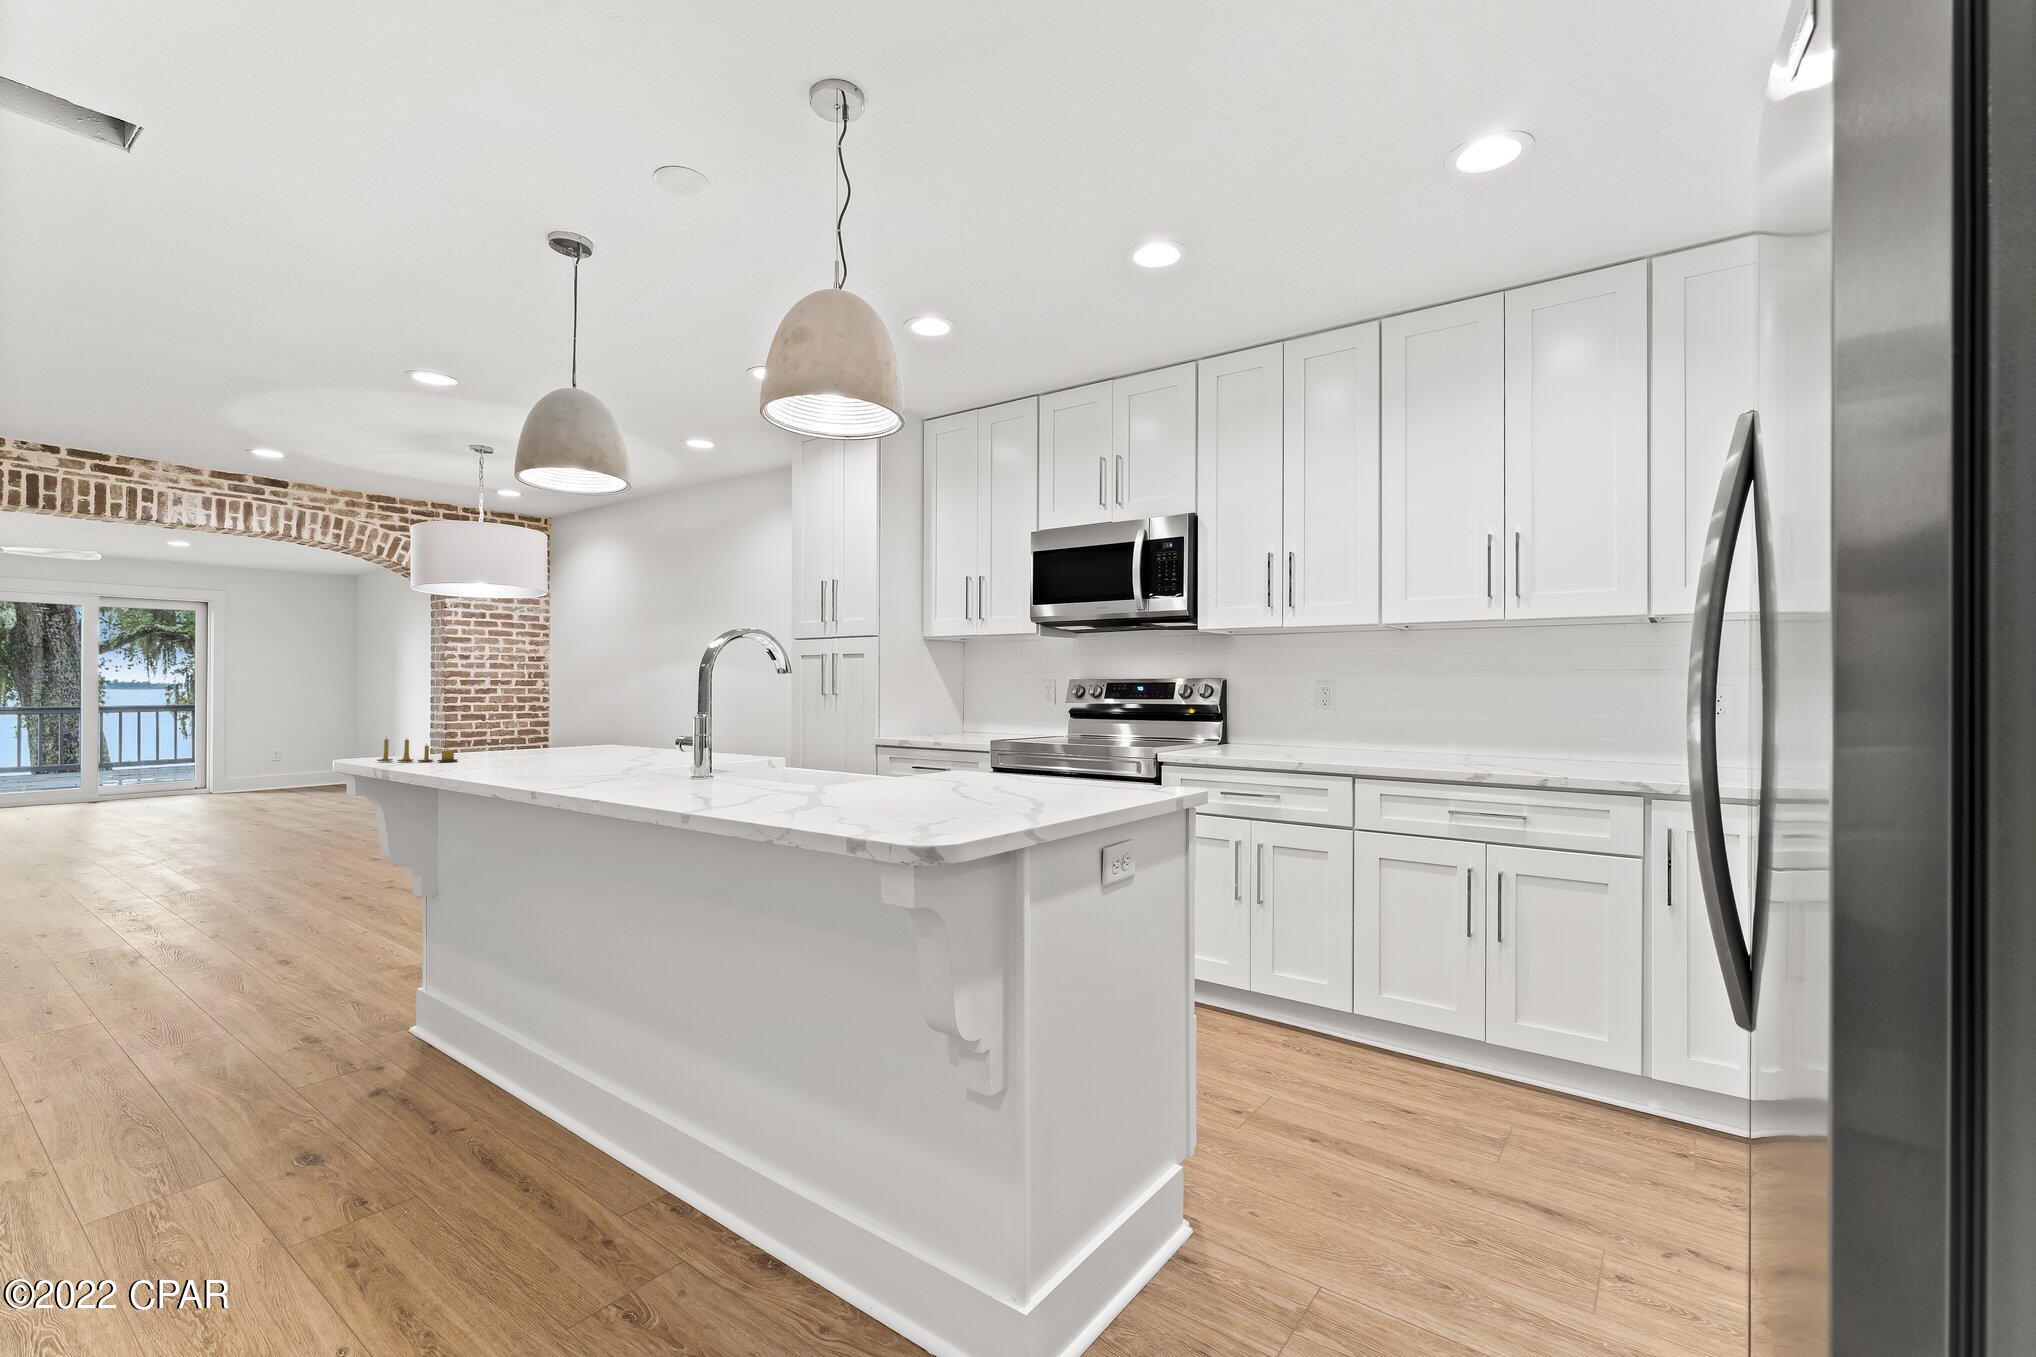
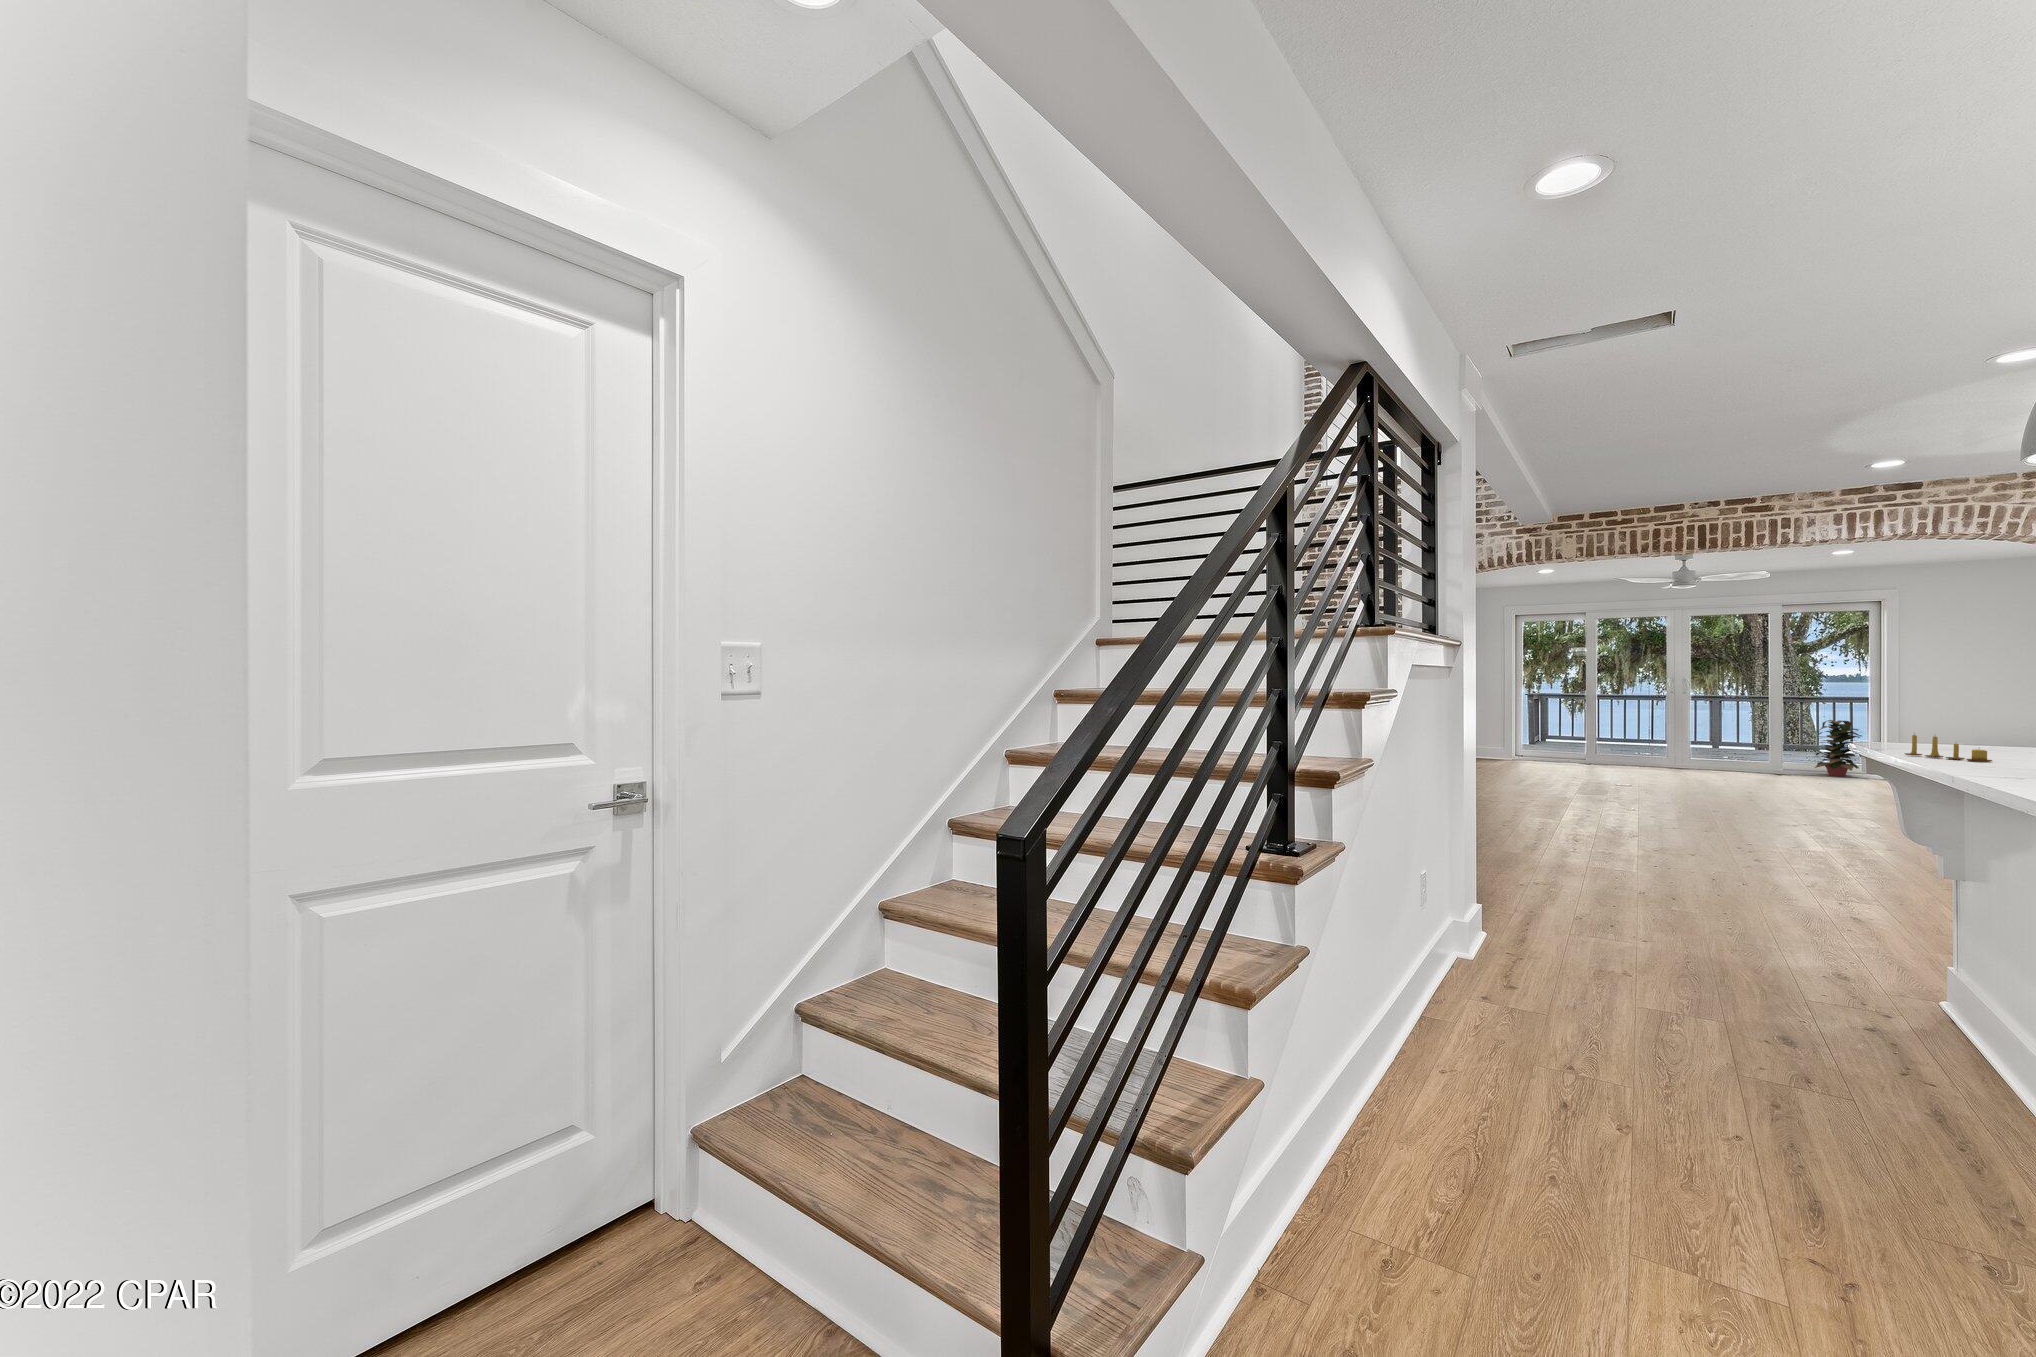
decorative plant: none [133,733,193,796] -> present [1815,720,1862,776]

